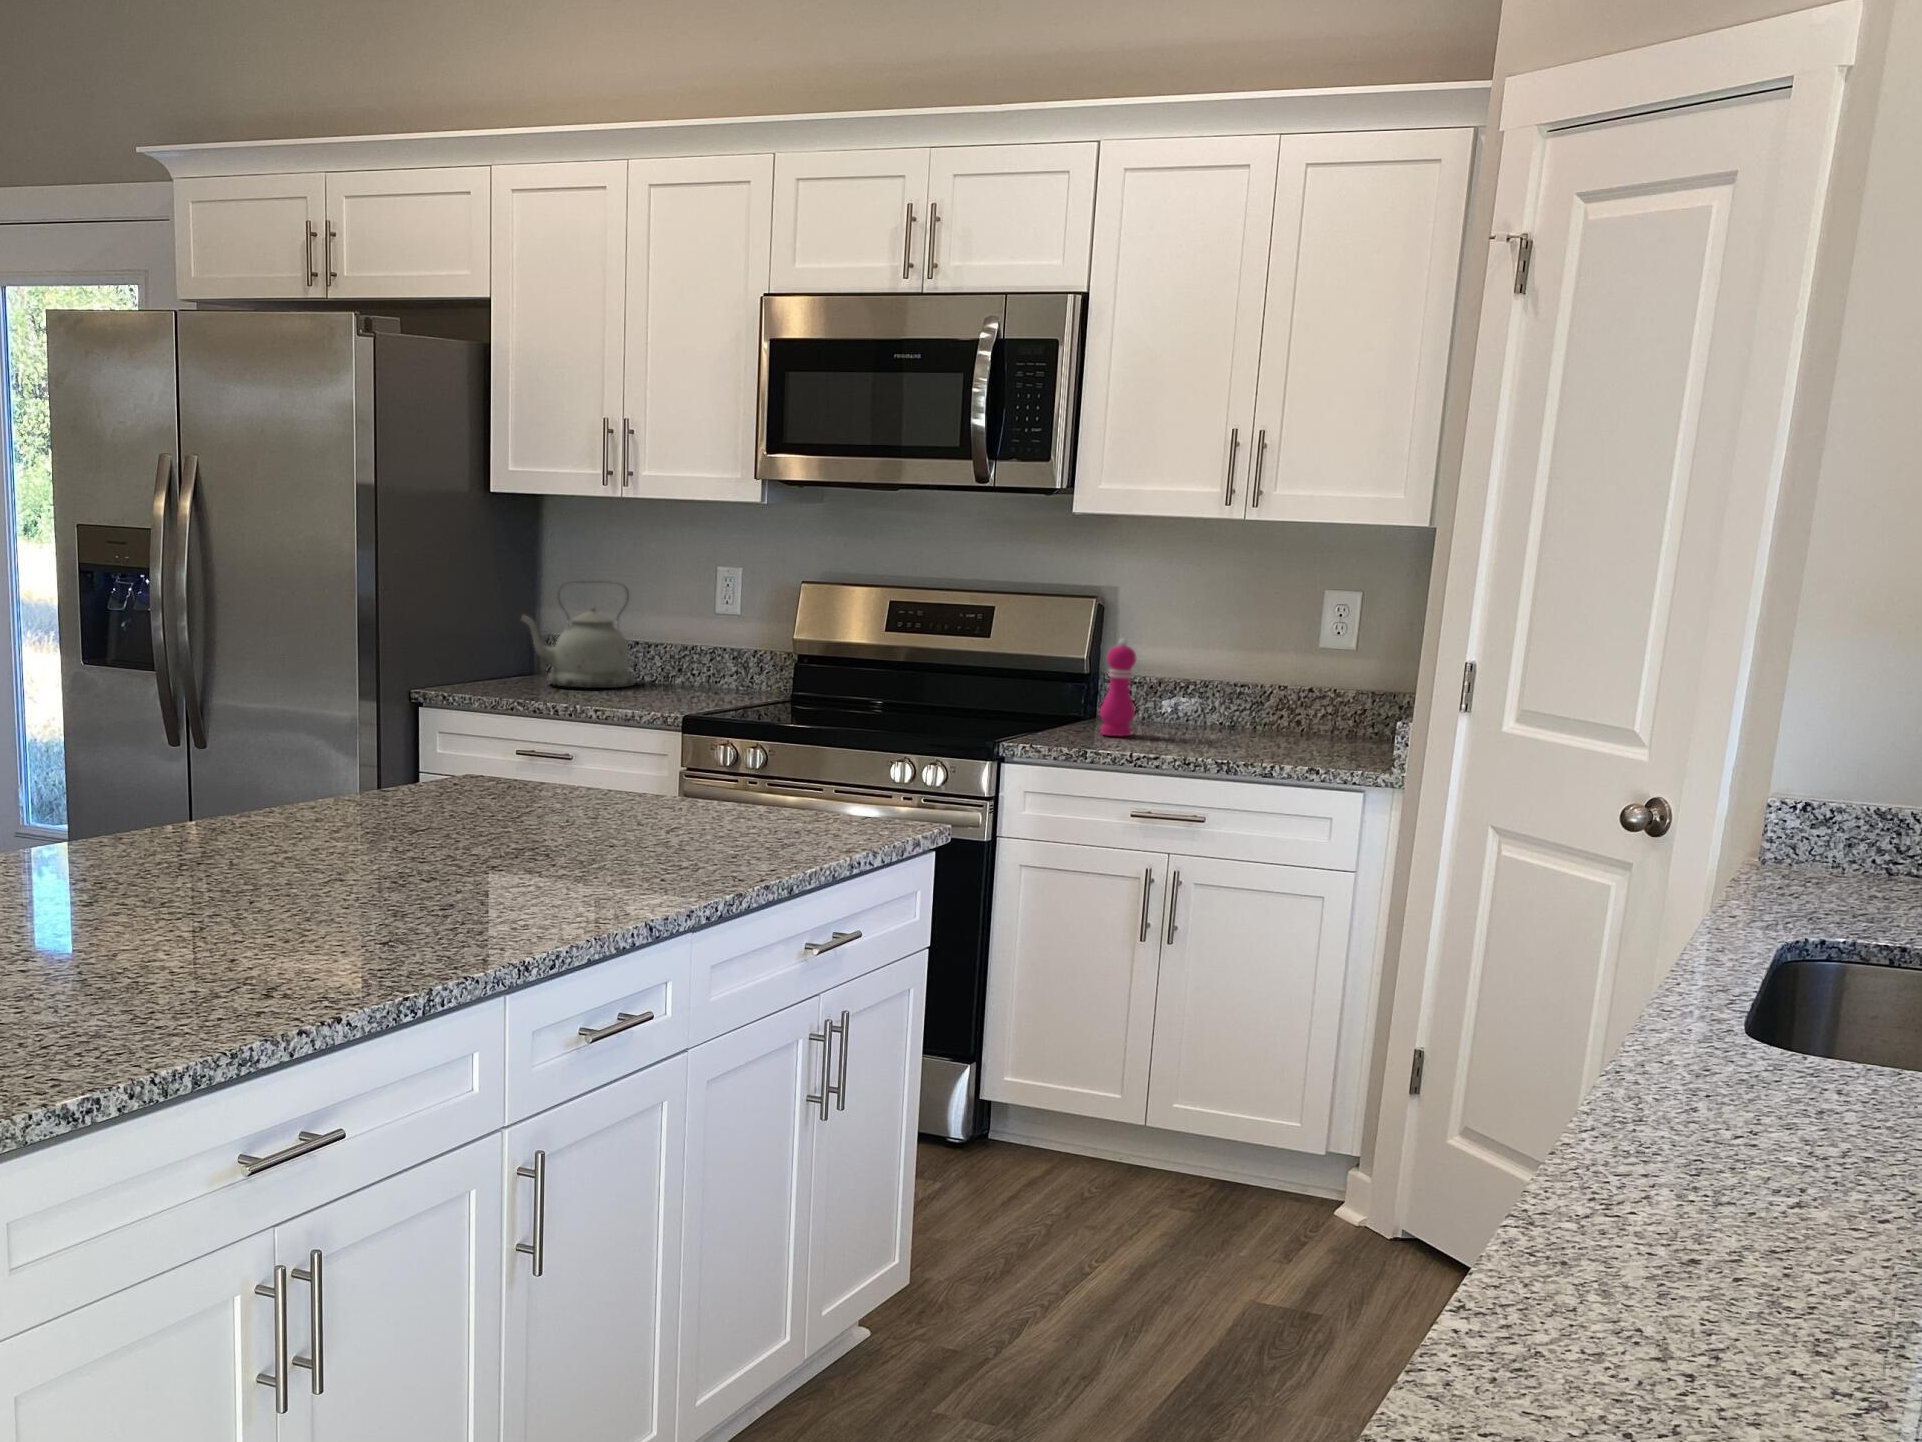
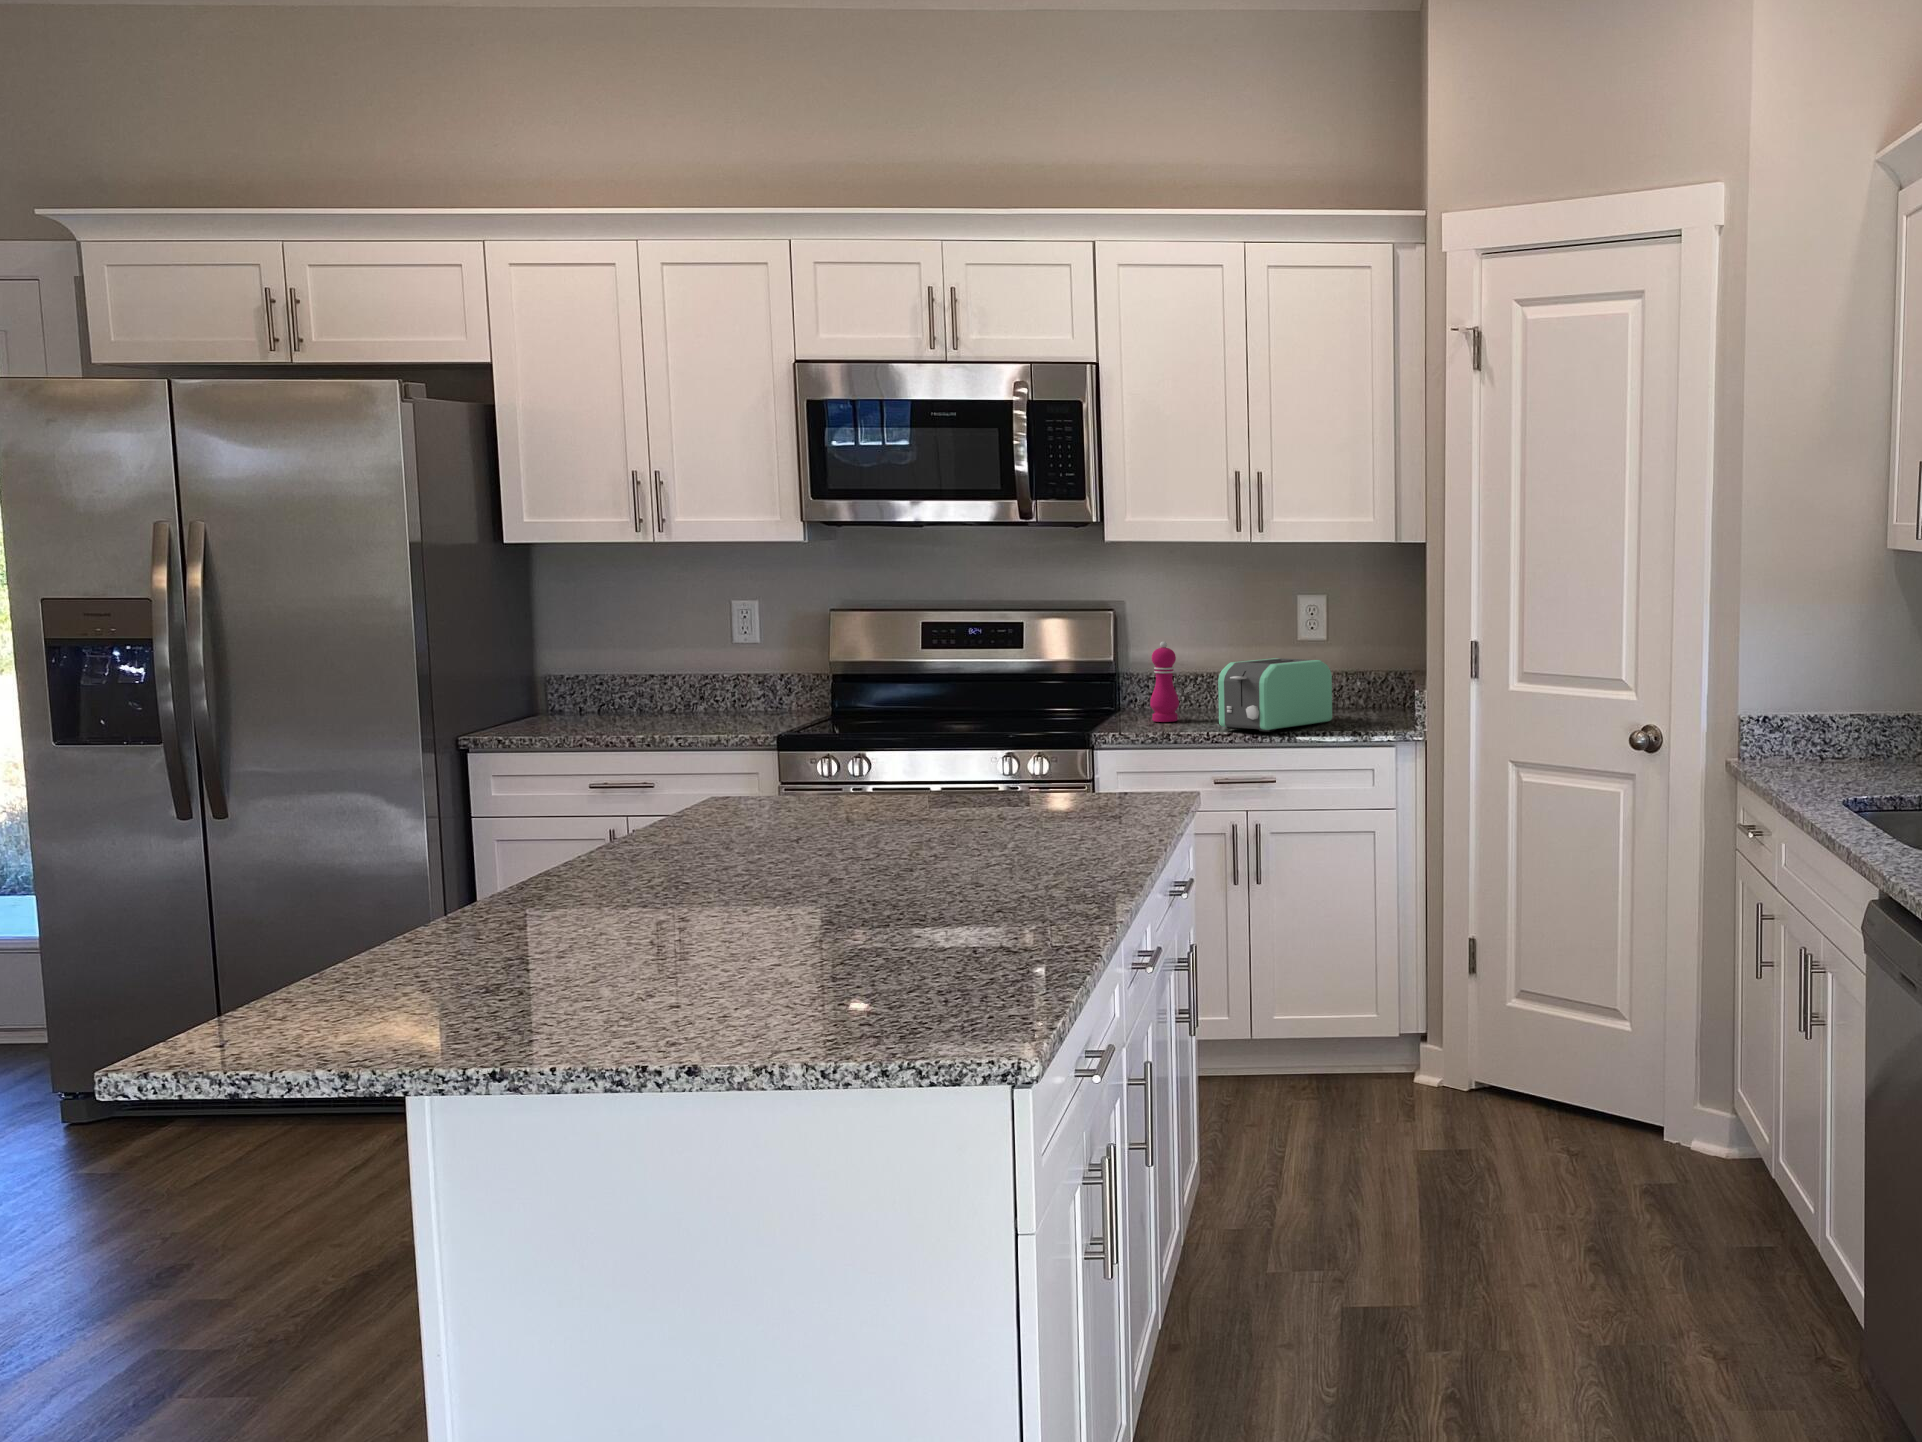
kettle: present [521,581,635,688] -> none [546,622,667,723]
toaster: none [1158,668,1316,759] -> present [1218,658,1332,732]

